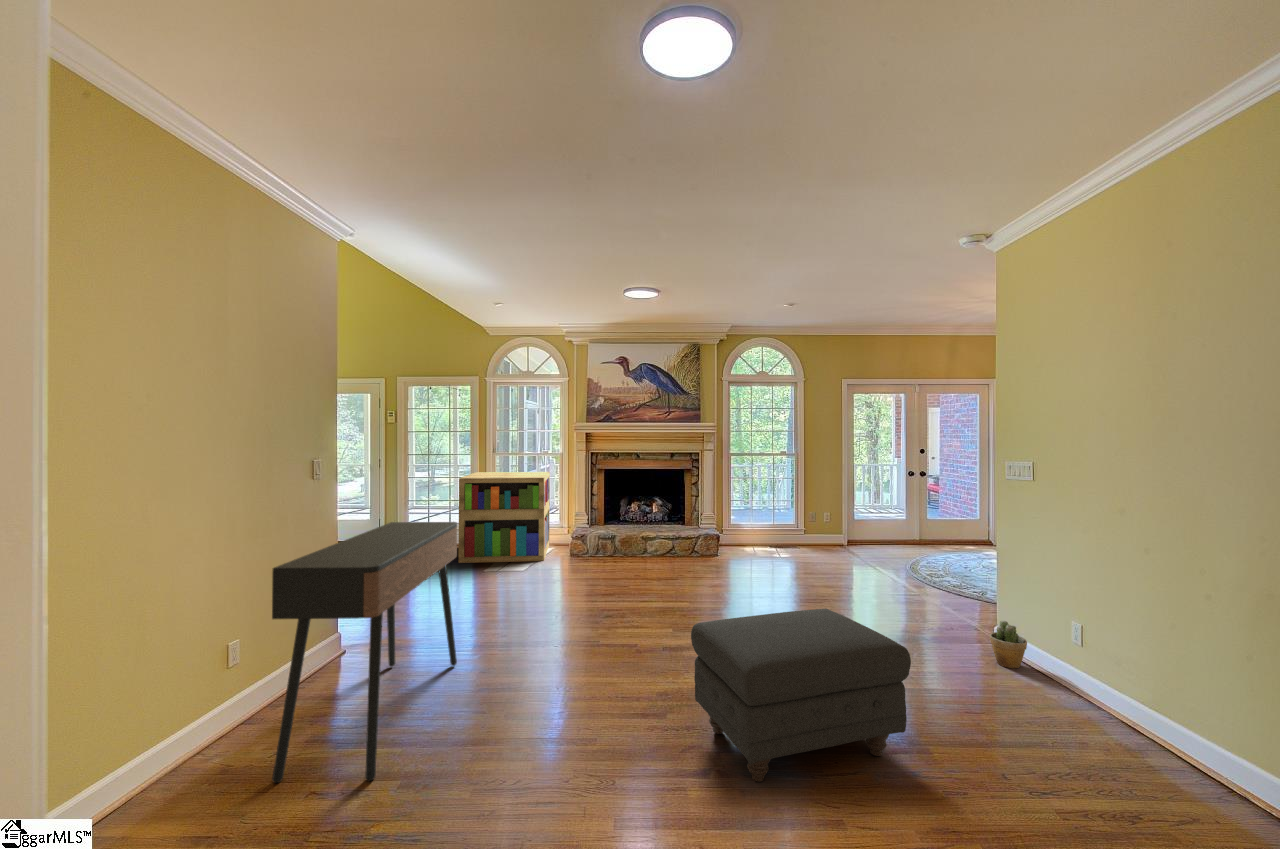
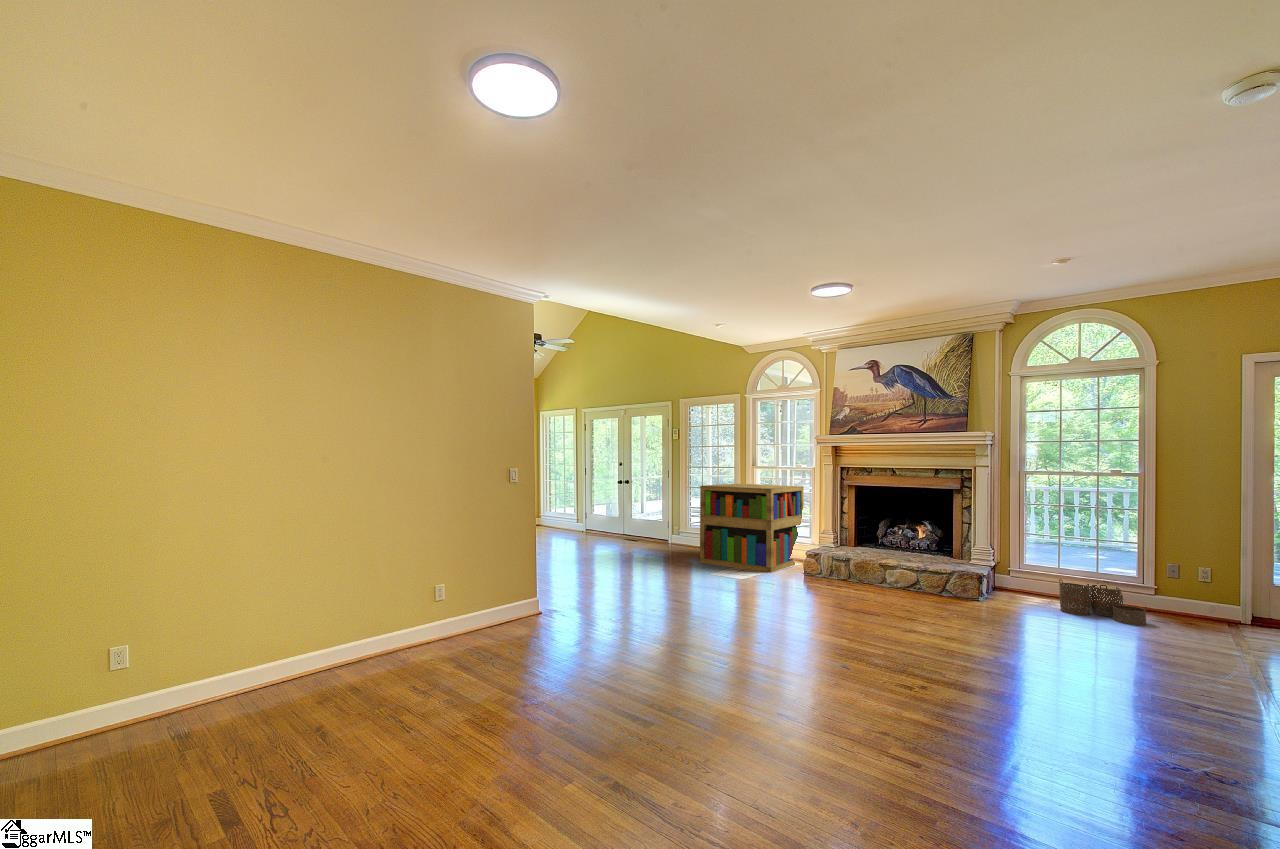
console table: present [272,522,457,783] -> none [408,502,576,654]
woven basket: none [765,527,815,556] -> present [1059,579,1147,626]
ottoman: present [691,609,911,782] -> none [583,601,794,775]
potted plant: present [989,621,1027,669] -> none [1130,726,1200,810]

